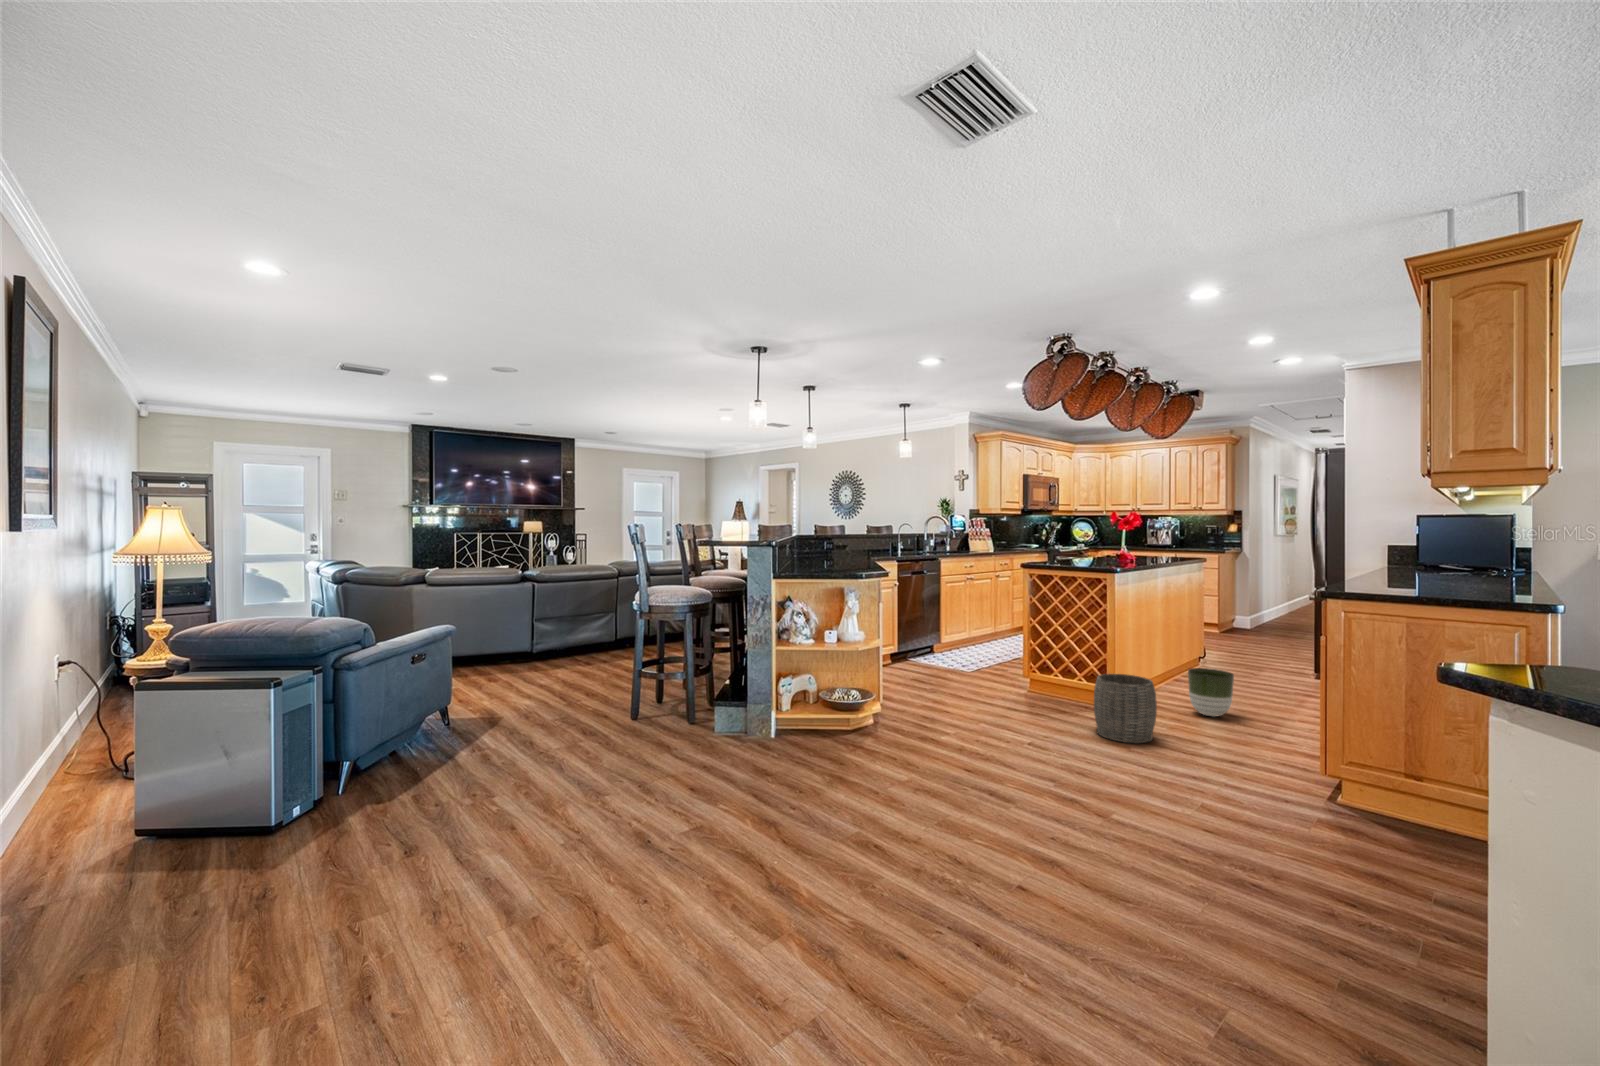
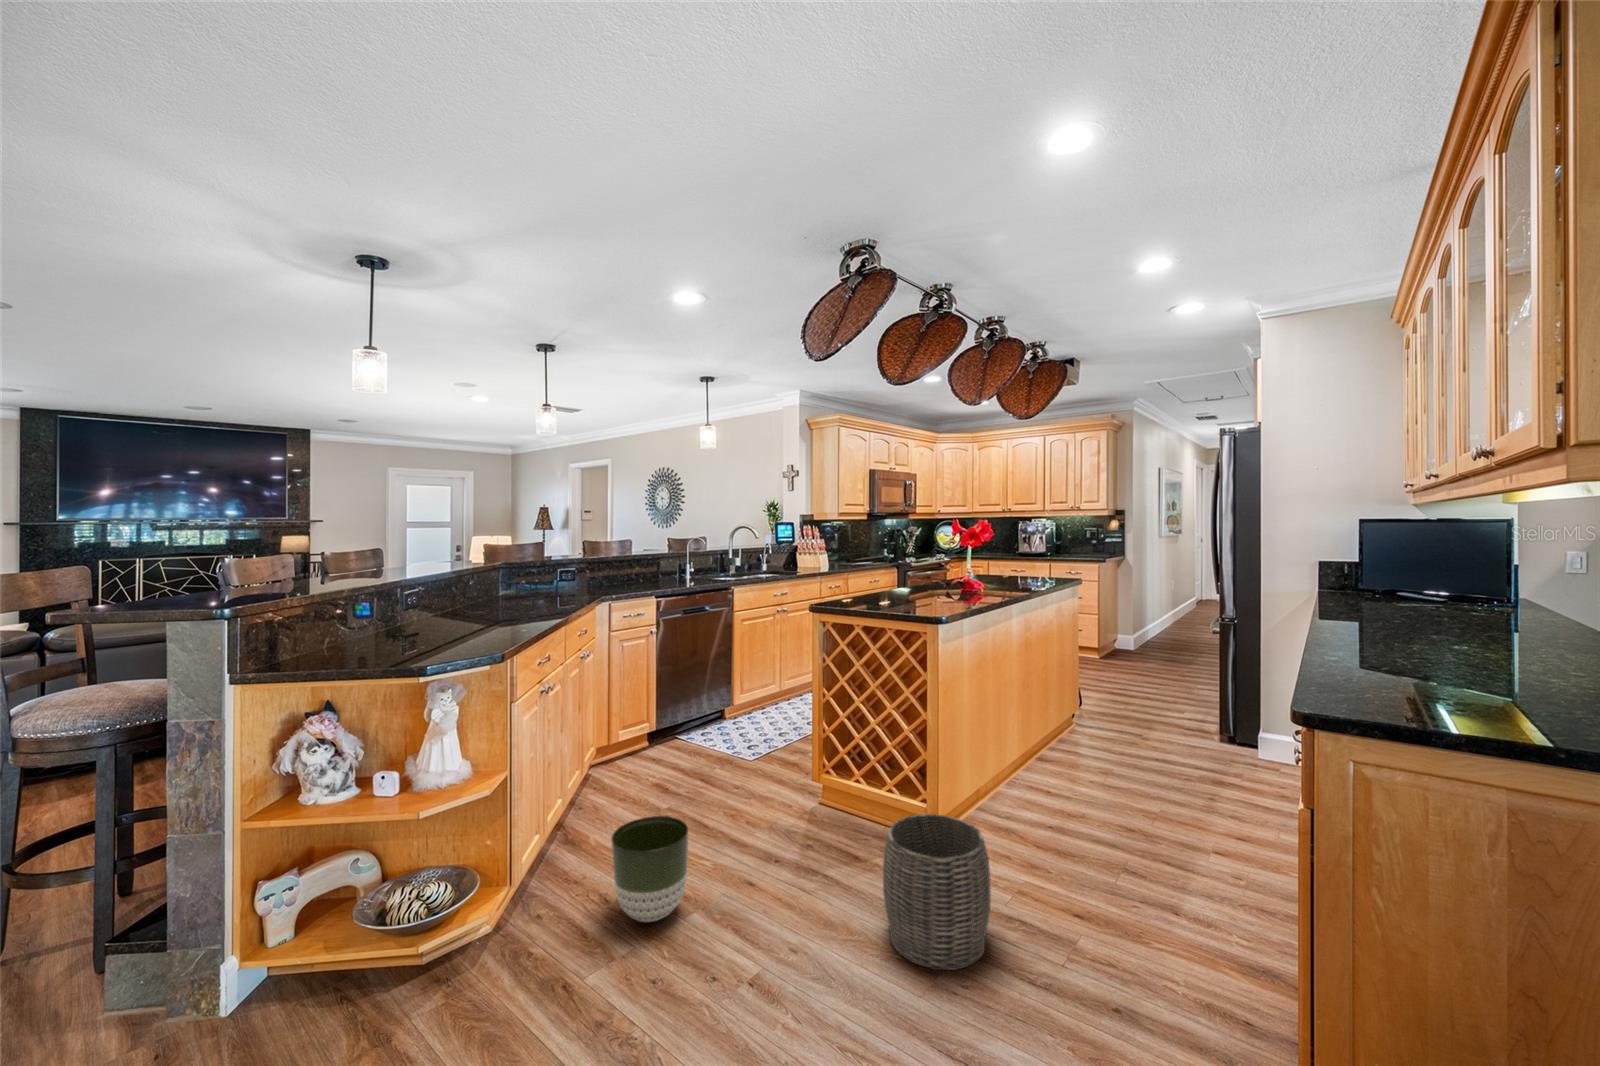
planter: present [1188,668,1234,717] -> present [611,816,689,922]

